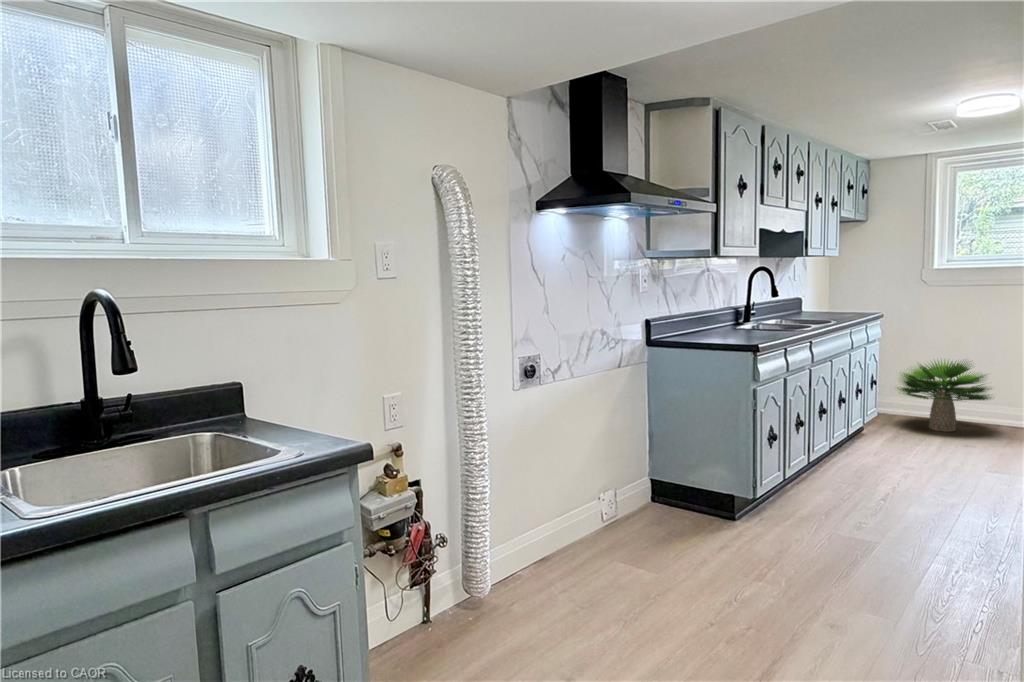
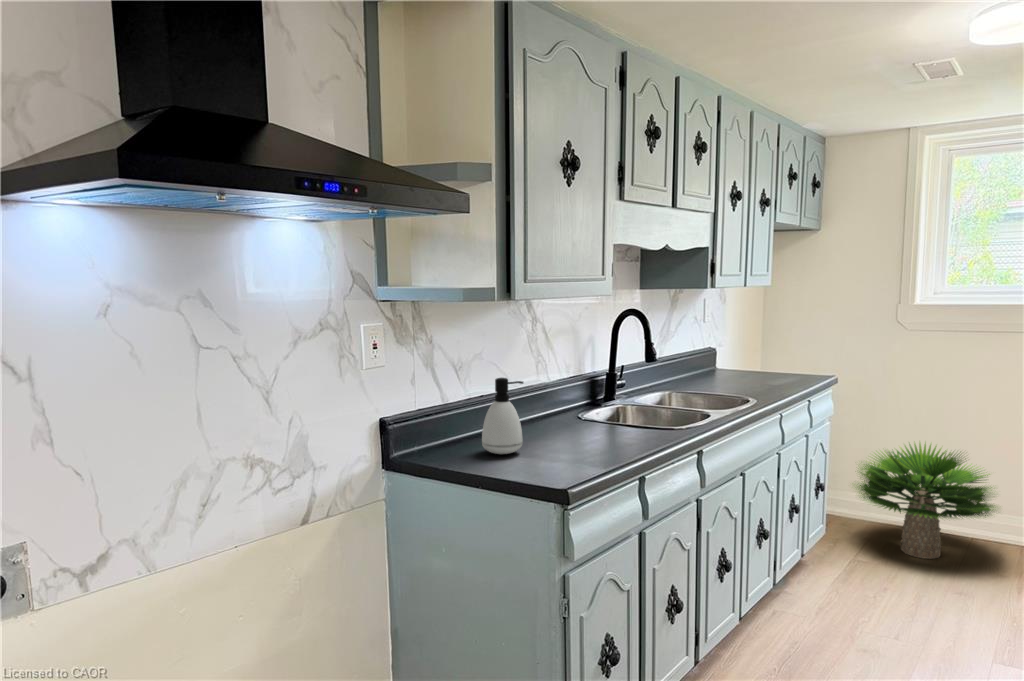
soap dispenser: none [698,297,721,336] -> present [482,378,523,454]

